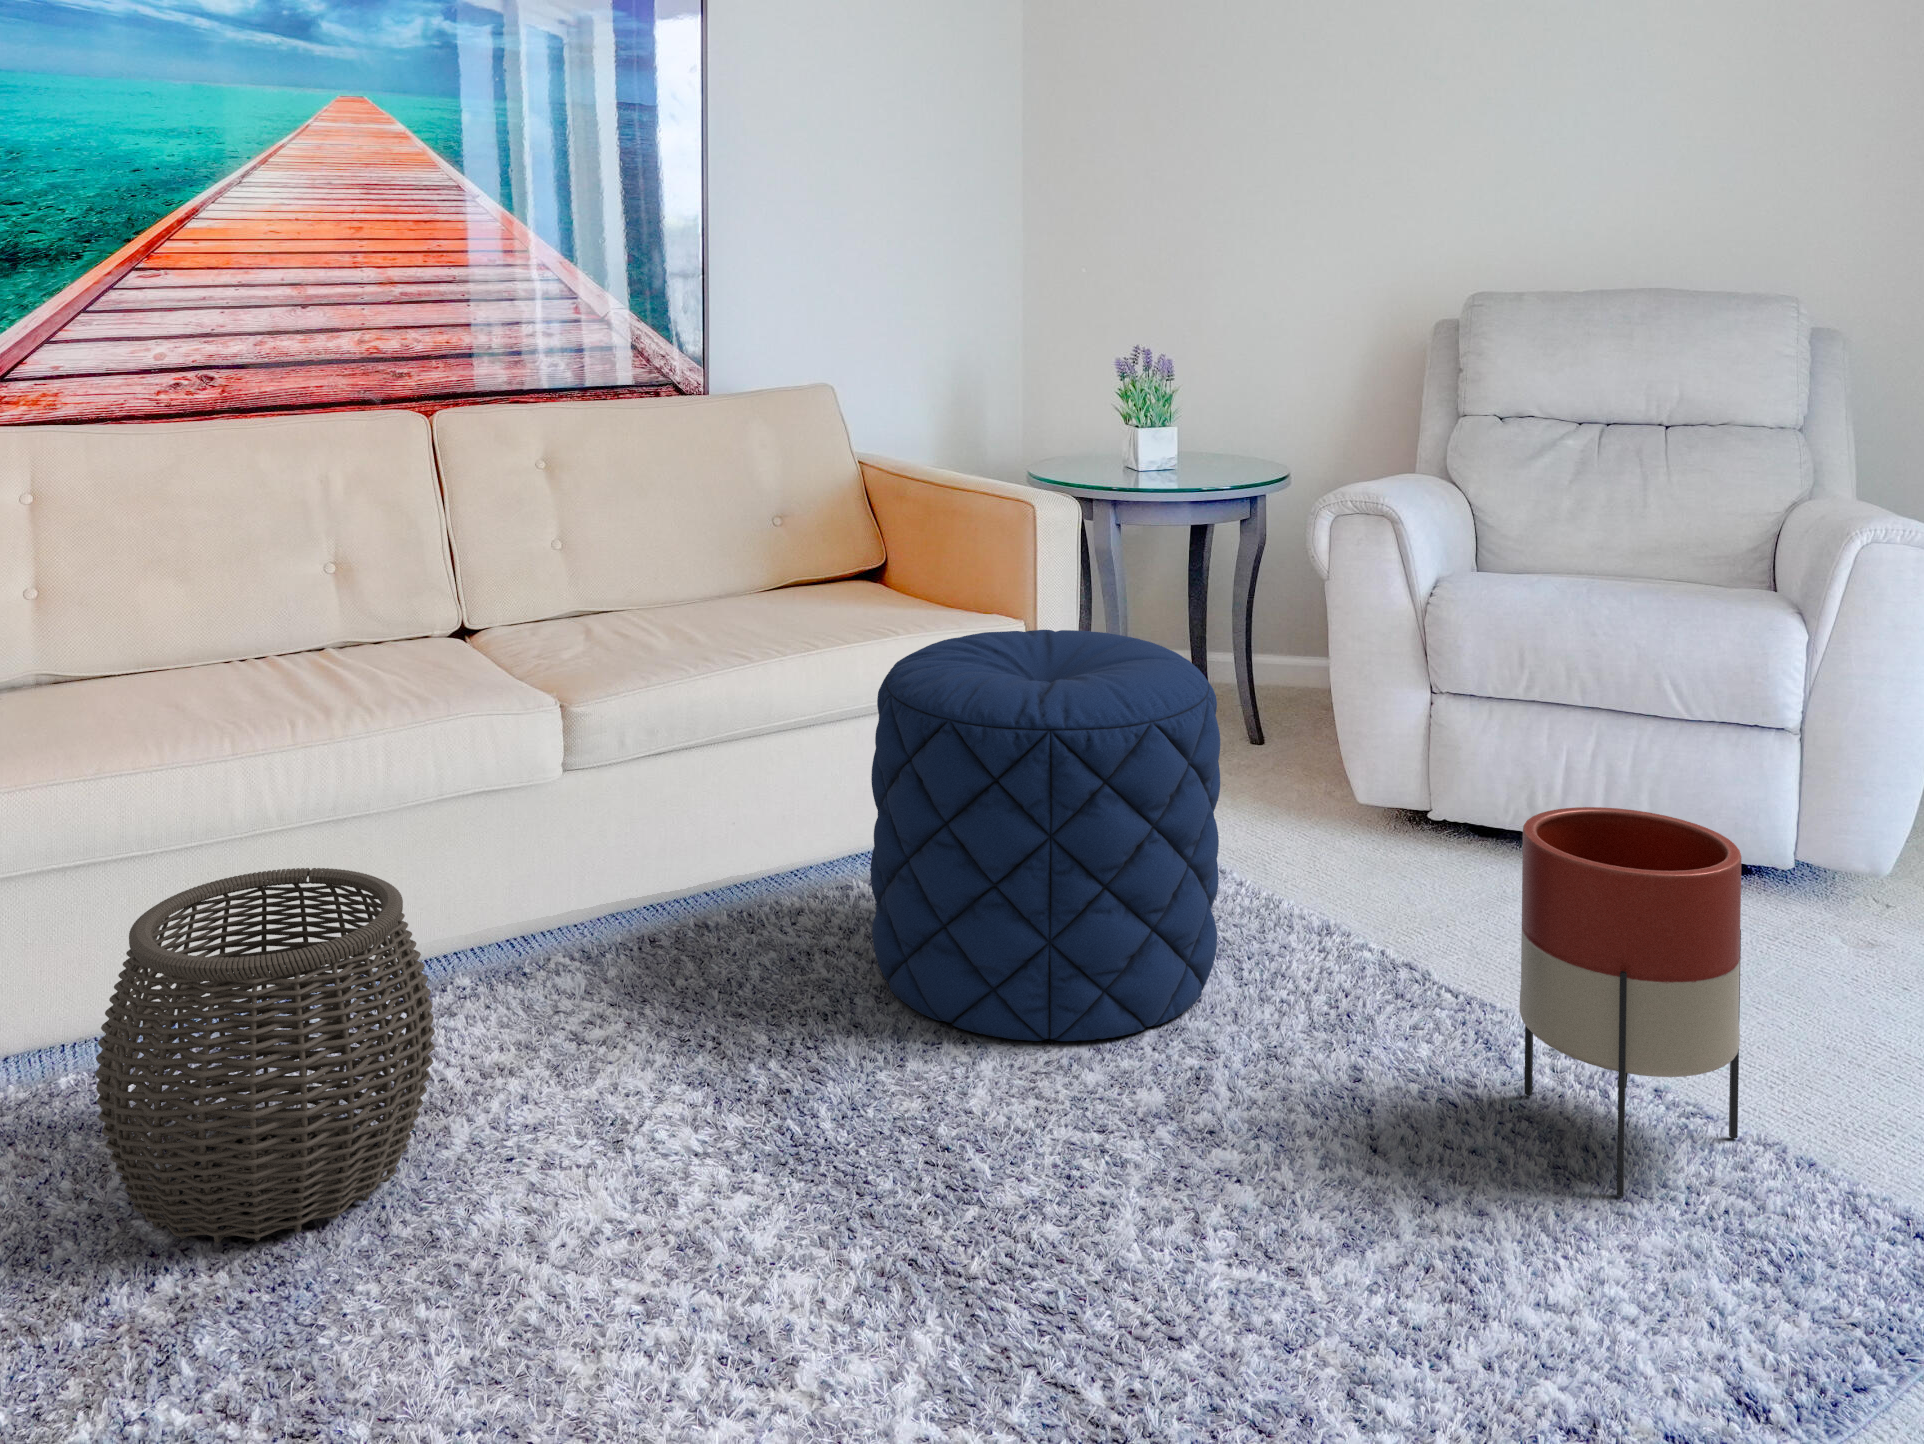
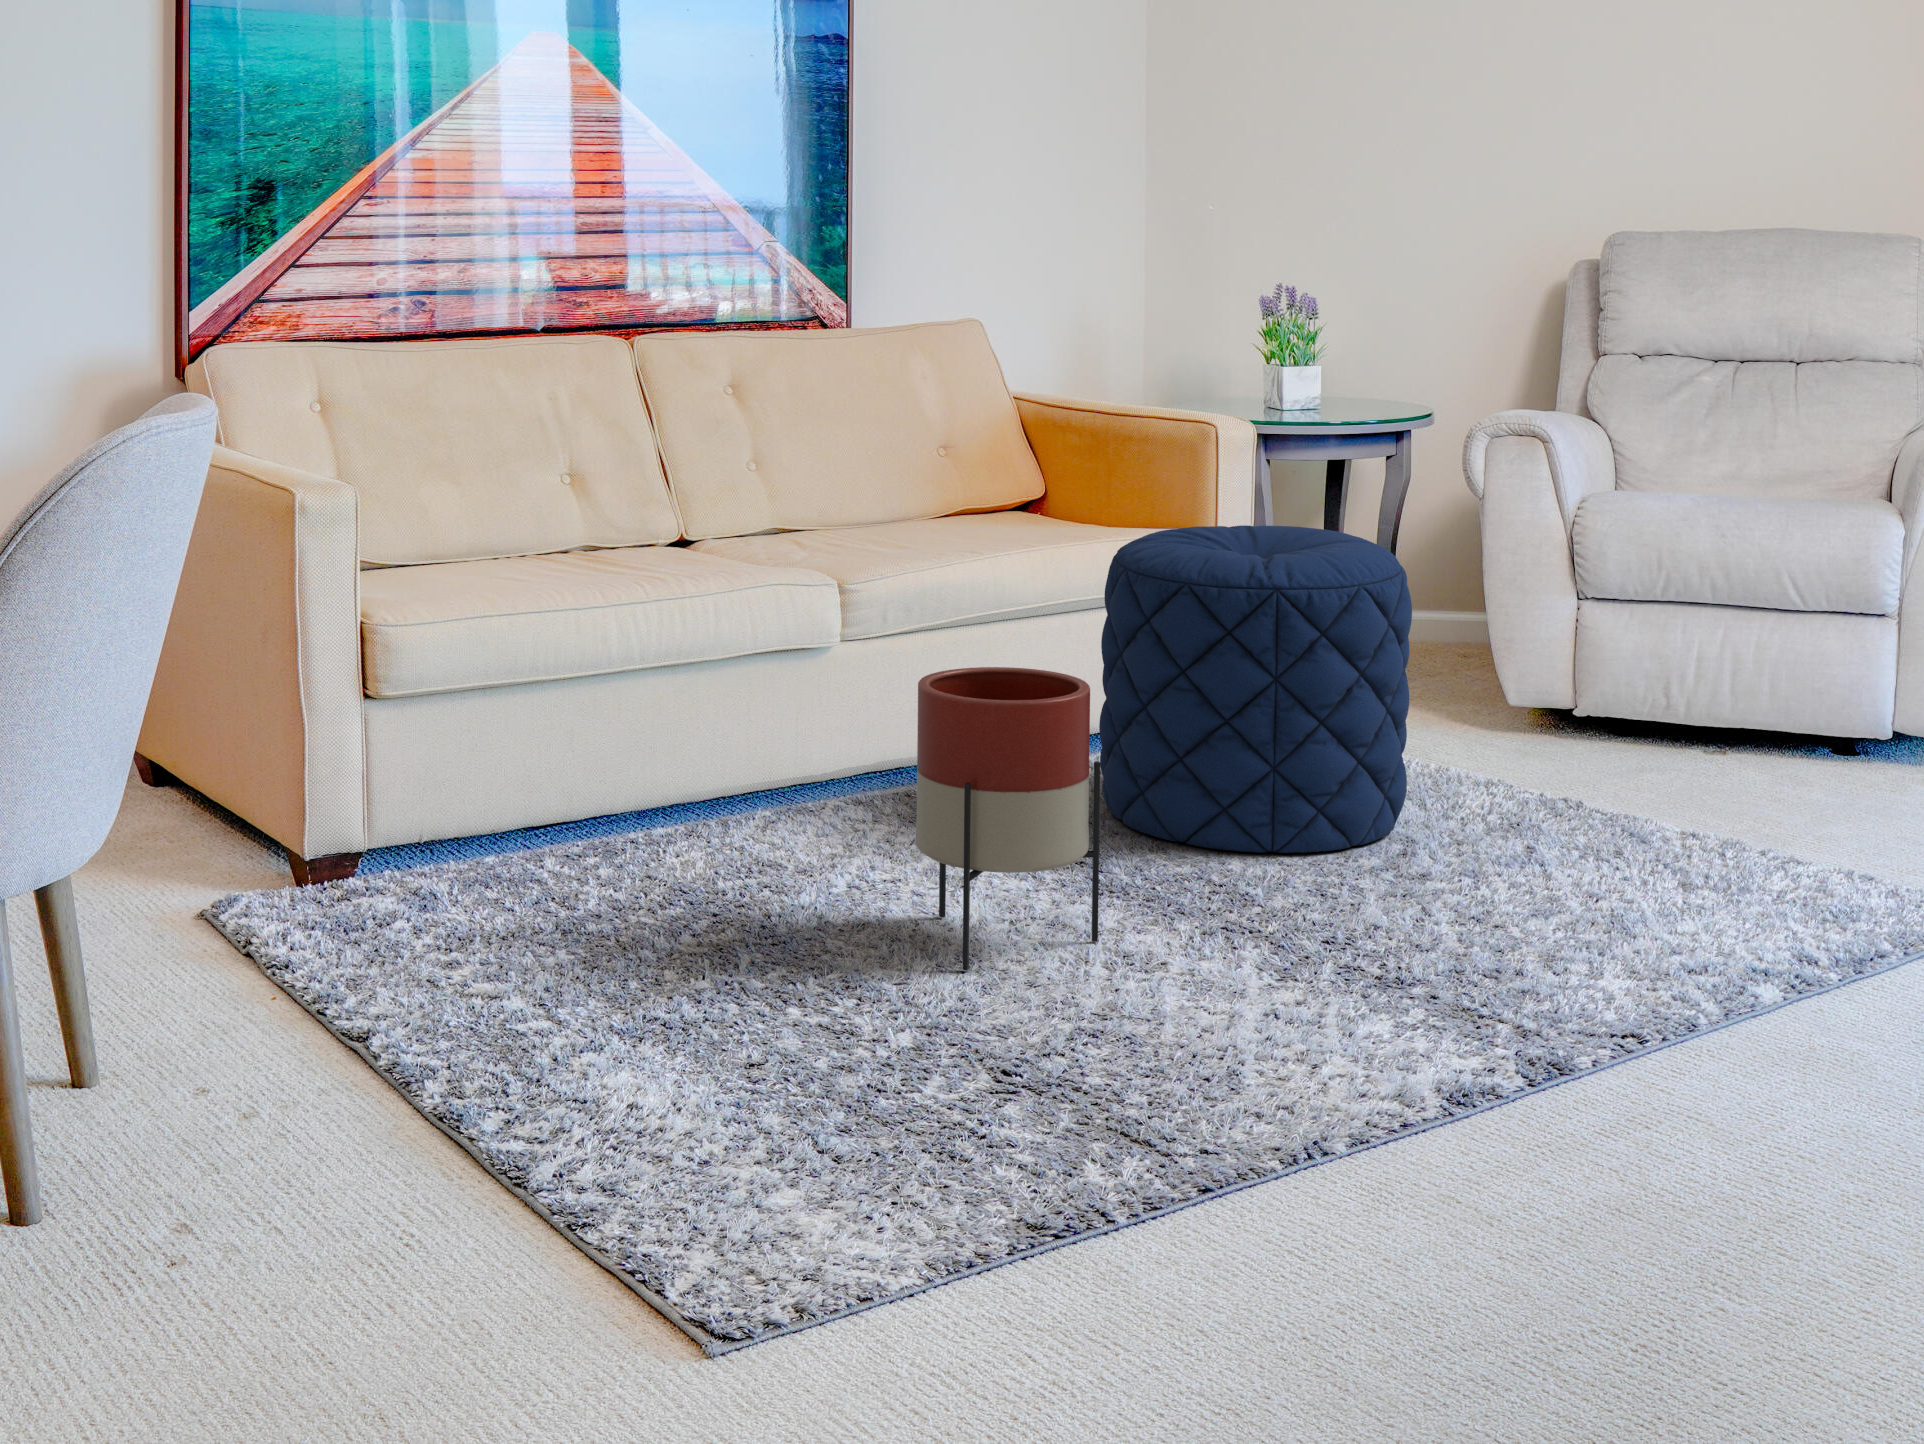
planter: present [1520,807,1741,1197] -> present [916,667,1100,971]
woven basket: present [95,868,435,1243] -> none [558,684,806,942]

